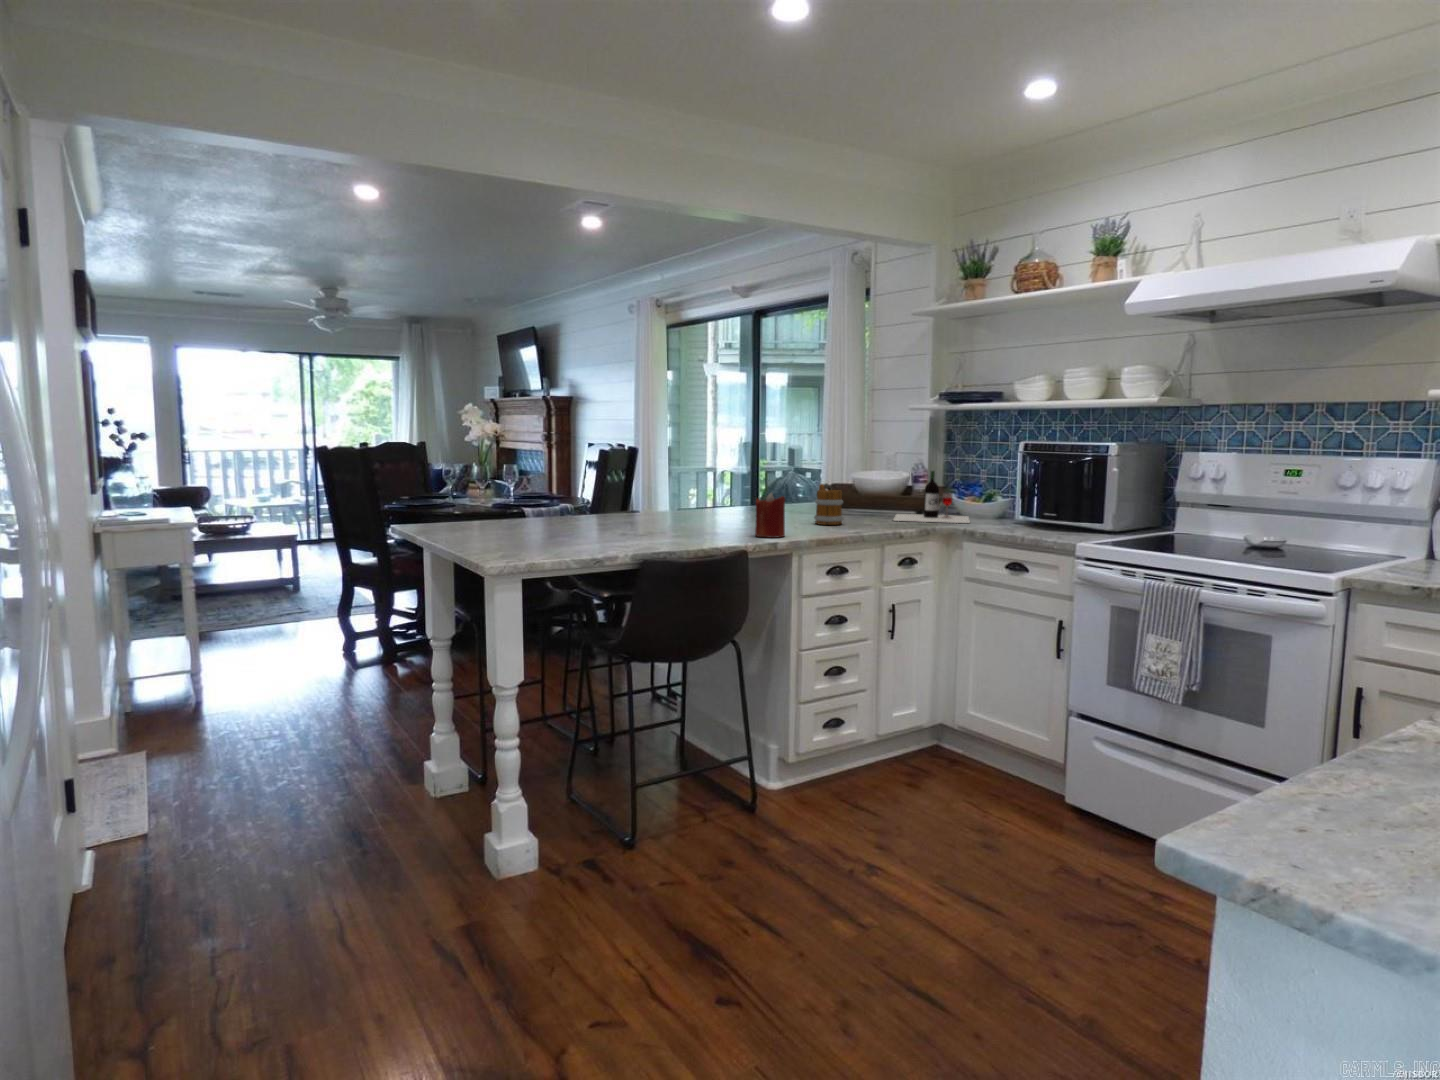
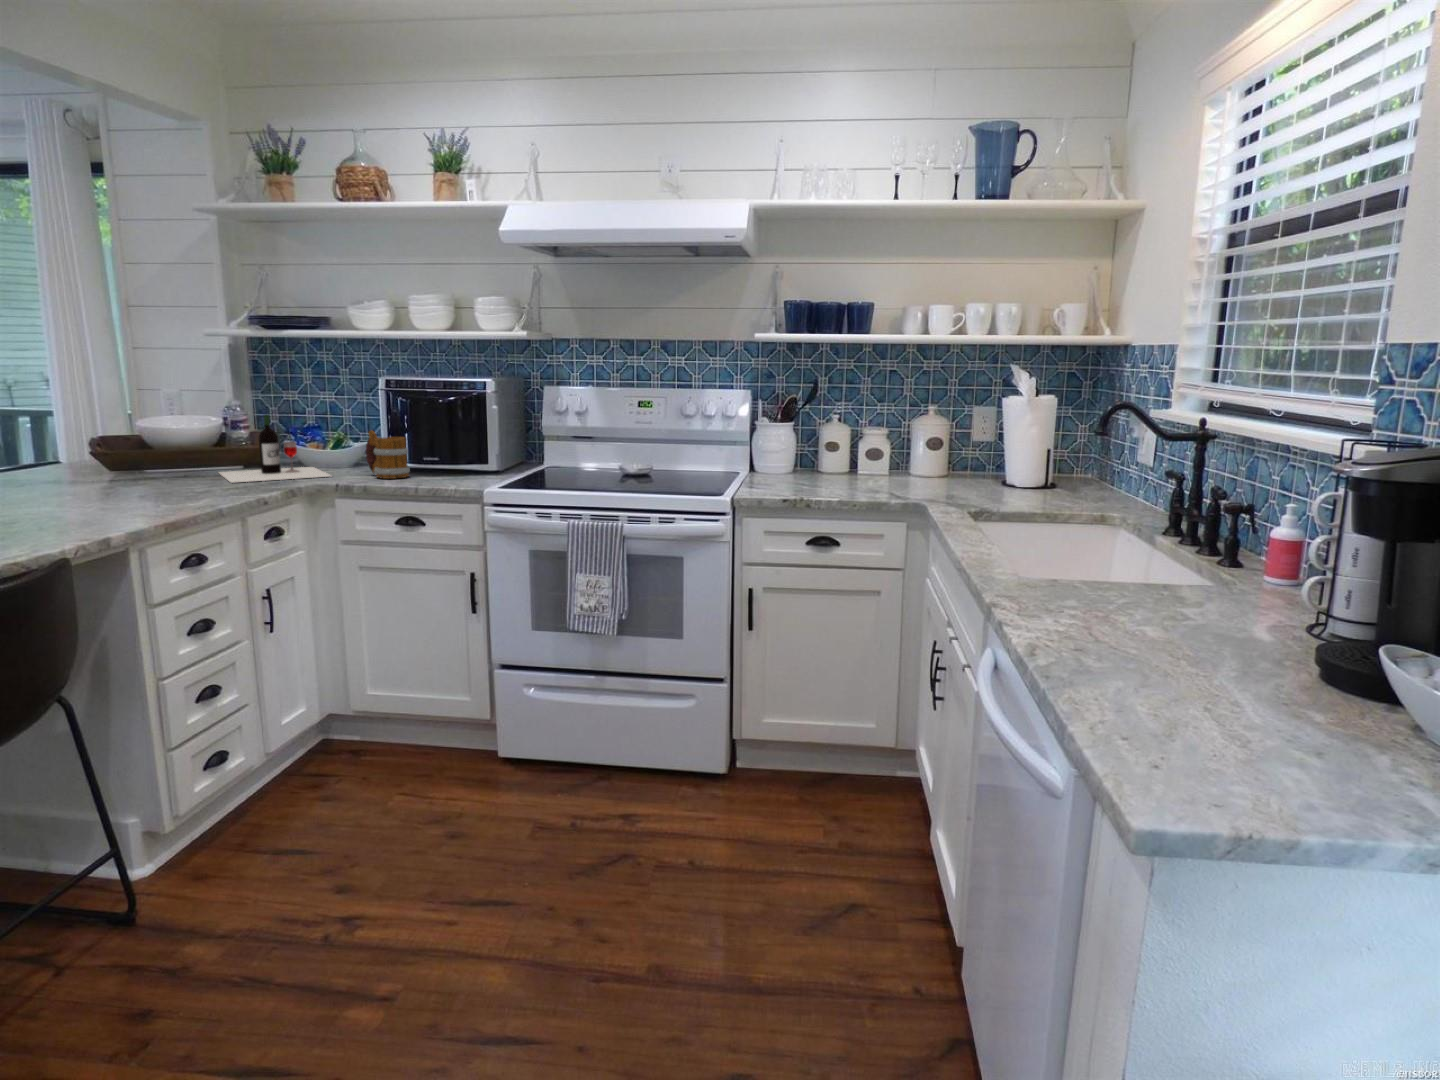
mug: present [814,484,843,525] -> present [366,430,410,479]
candle: present [755,493,785,538] -> none [55,464,115,533]

